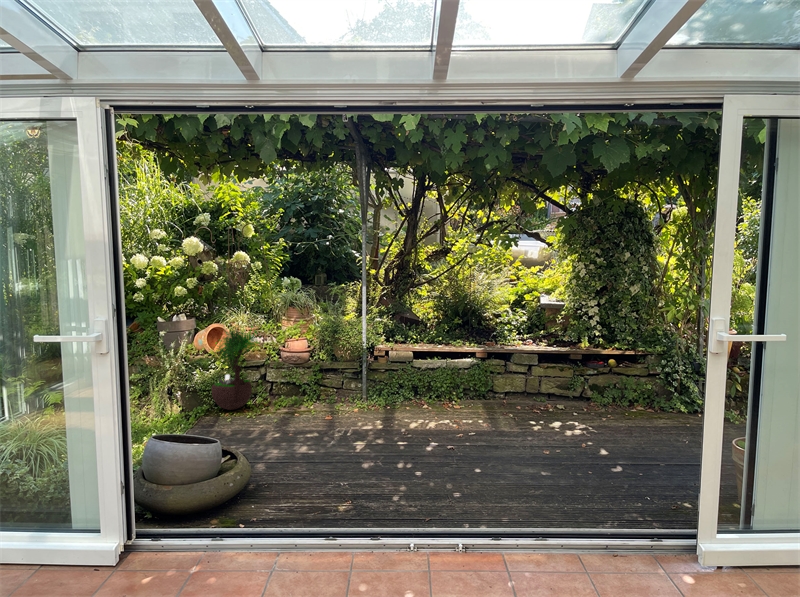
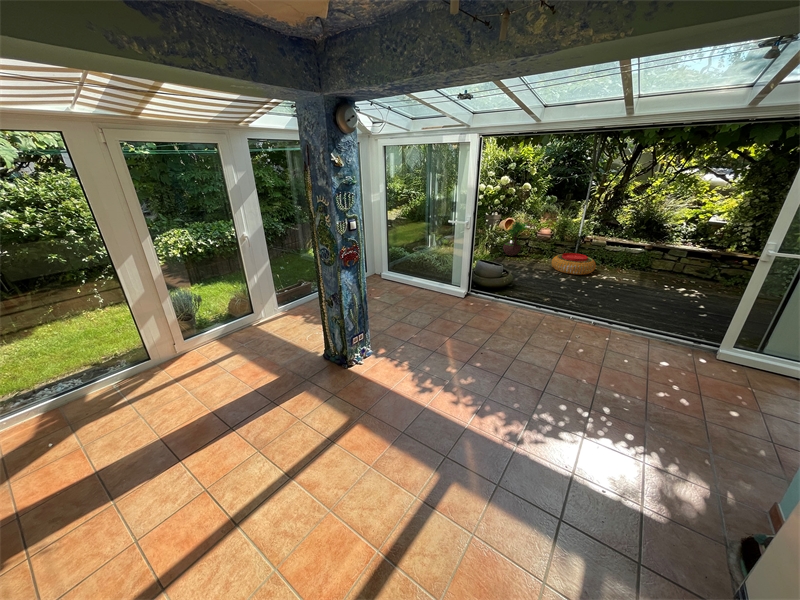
pouf: none [324,384,409,430] -> present [552,253,596,275]

